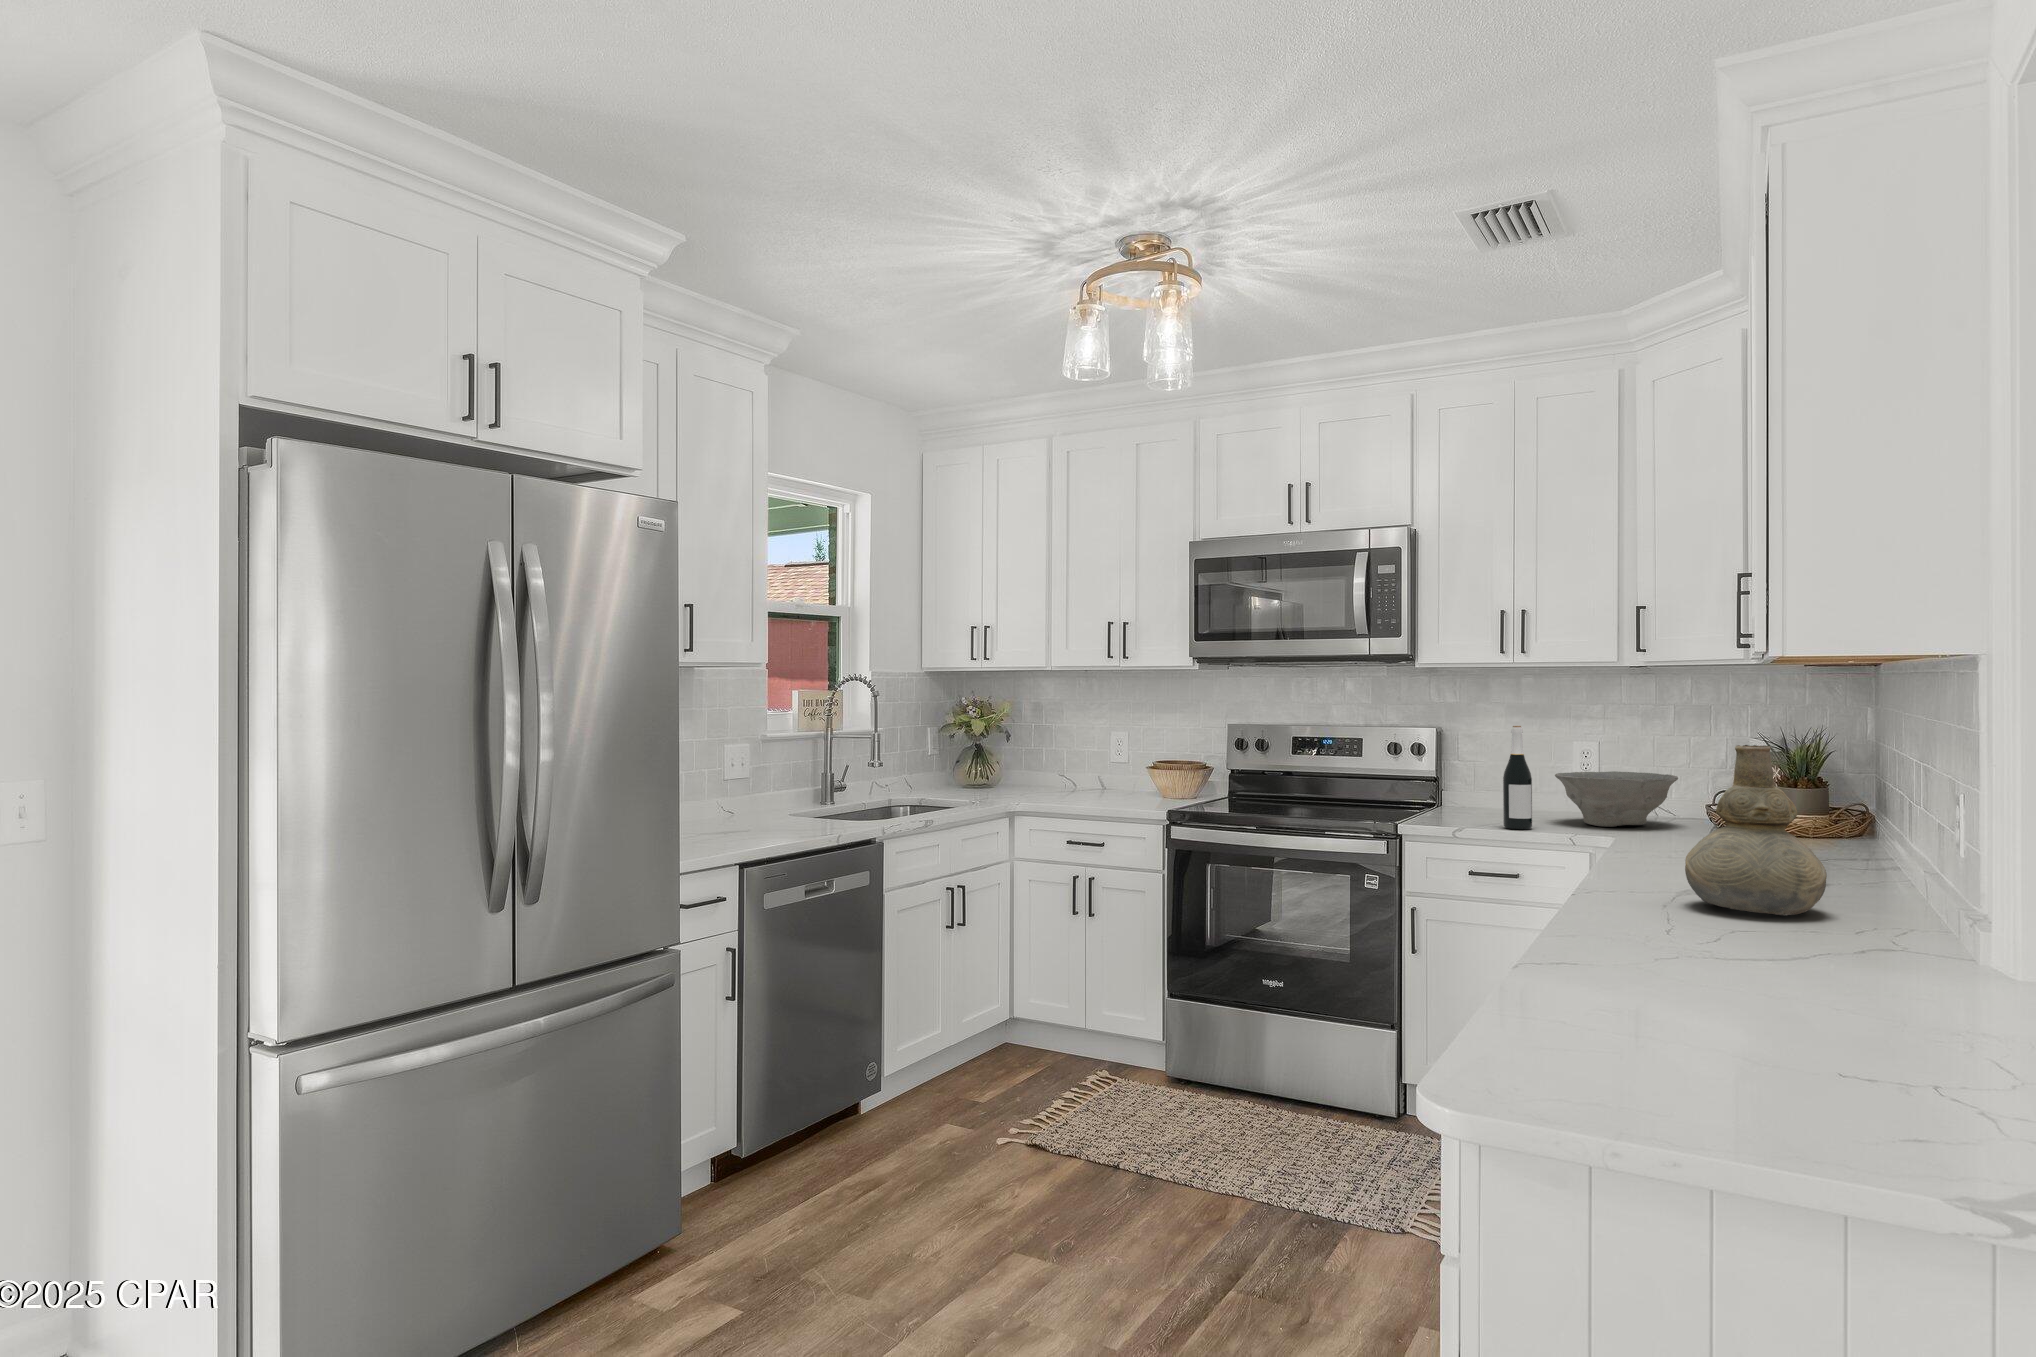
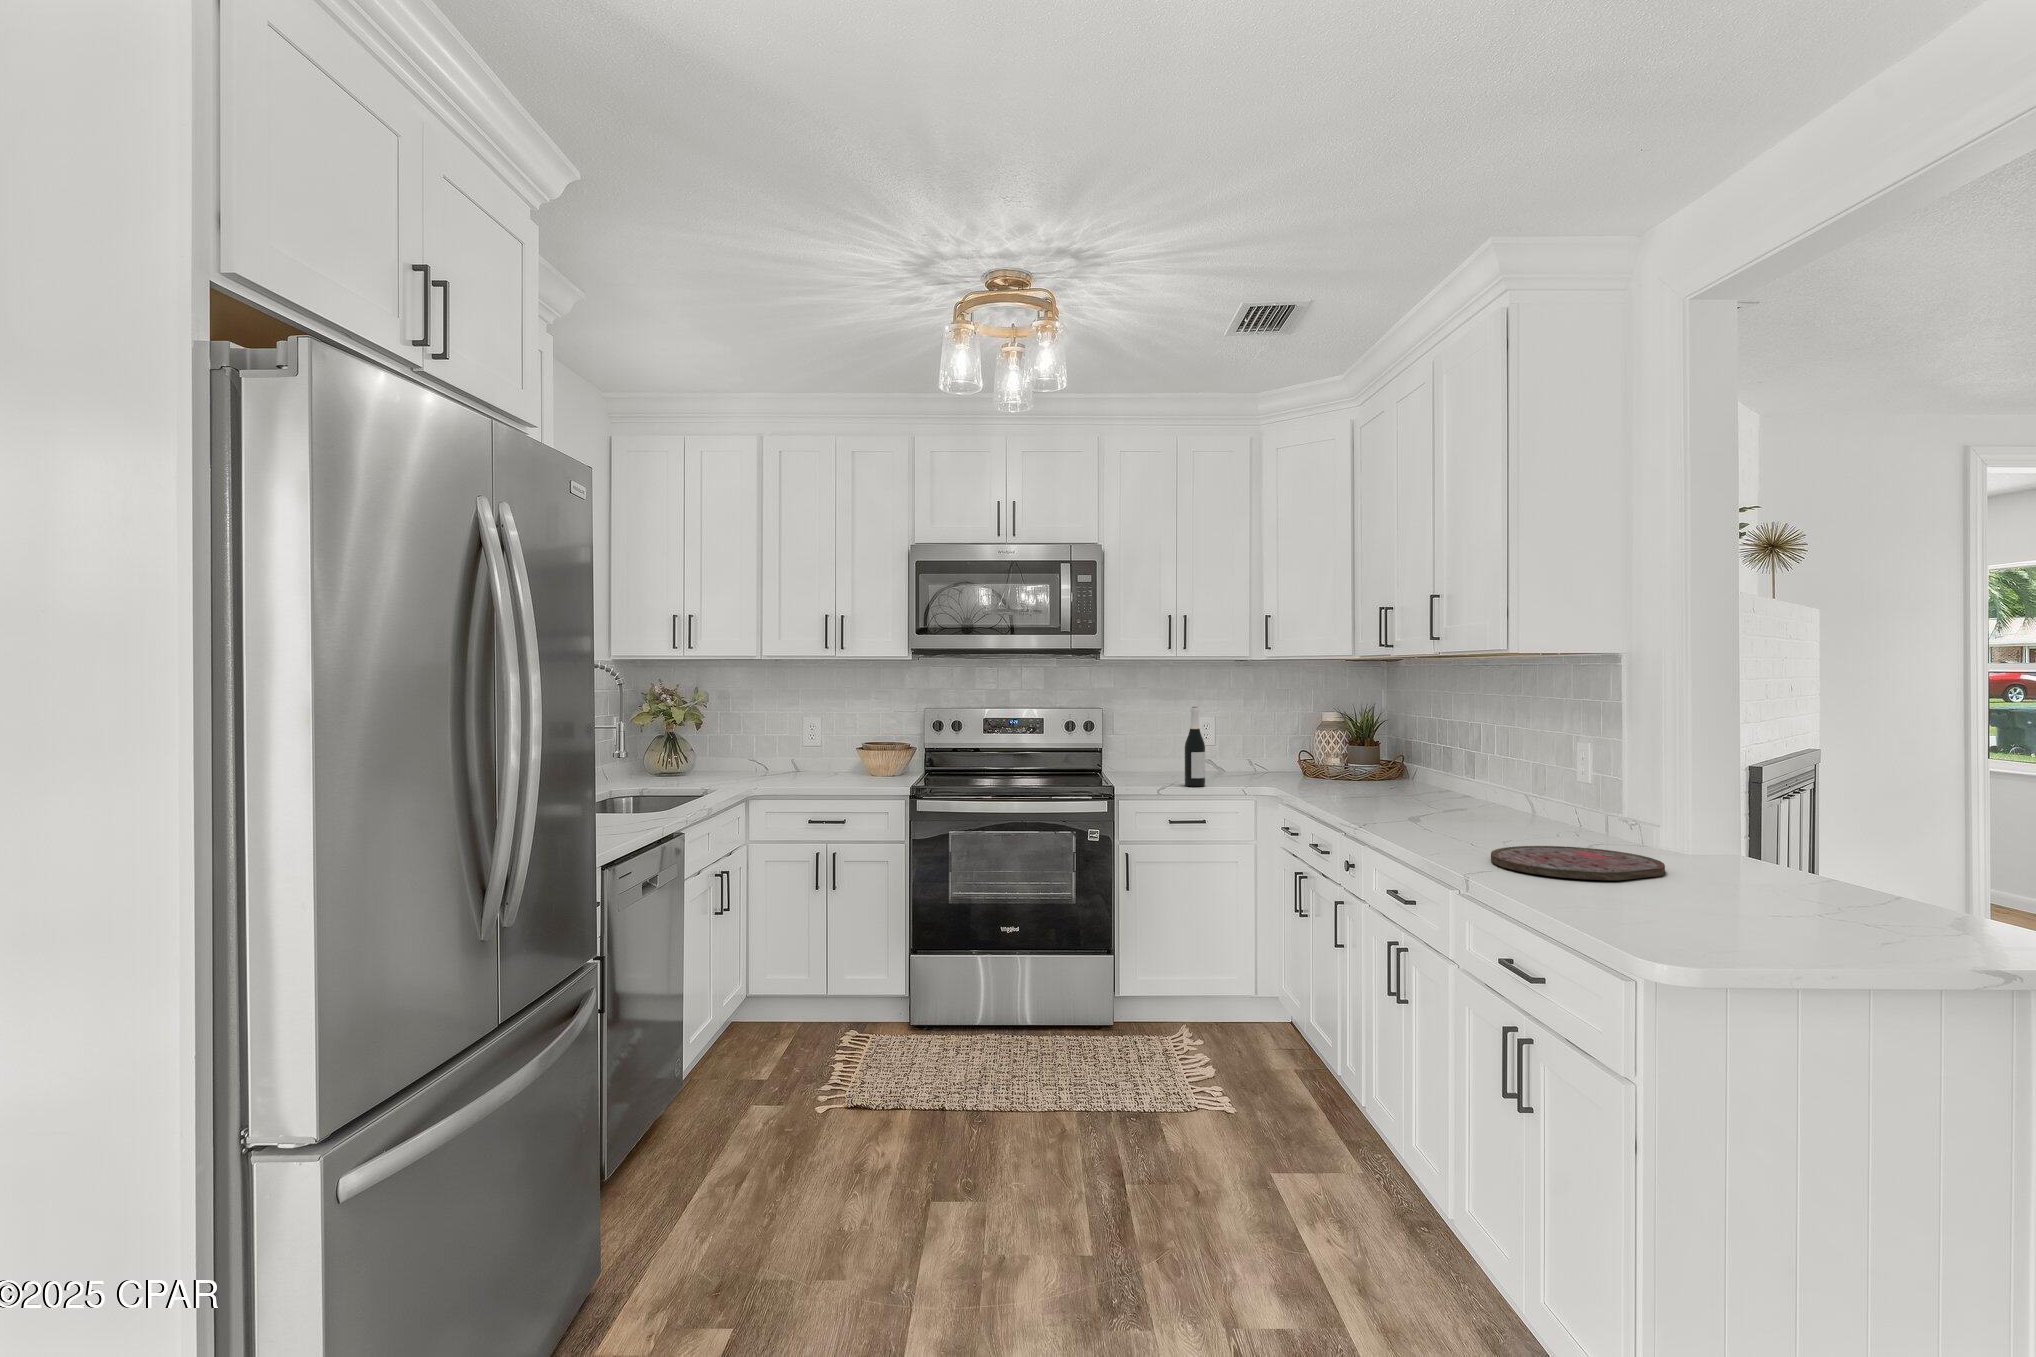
vase: present [1685,745,1827,915] -> none [1424,722,1512,835]
bowl: present [1555,771,1678,827] -> none [1206,739,1289,781]
cutting board: none [1662,931,1954,996] -> present [1491,846,1665,880]

